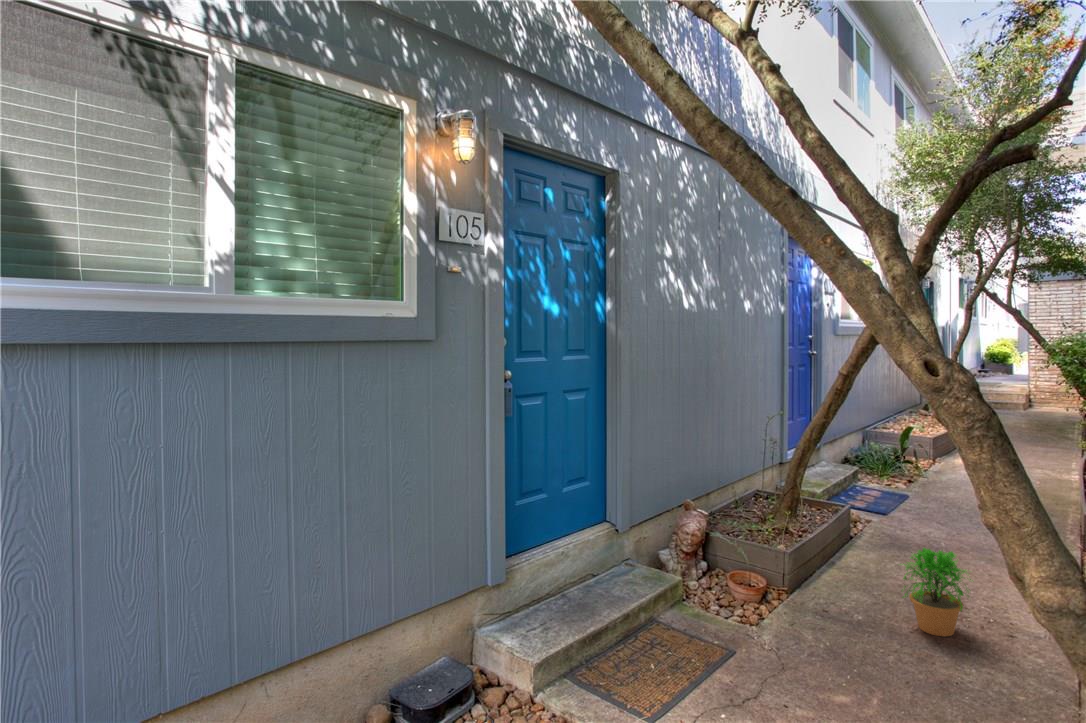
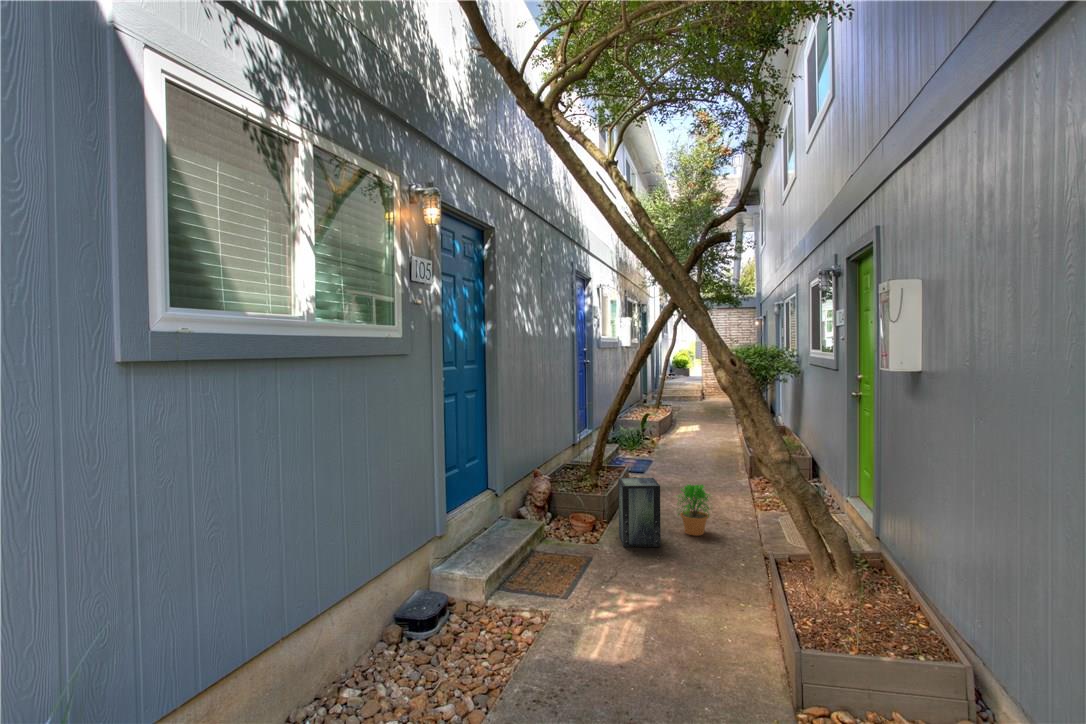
storage box: none [794,527,861,647] -> present [618,478,661,547]

